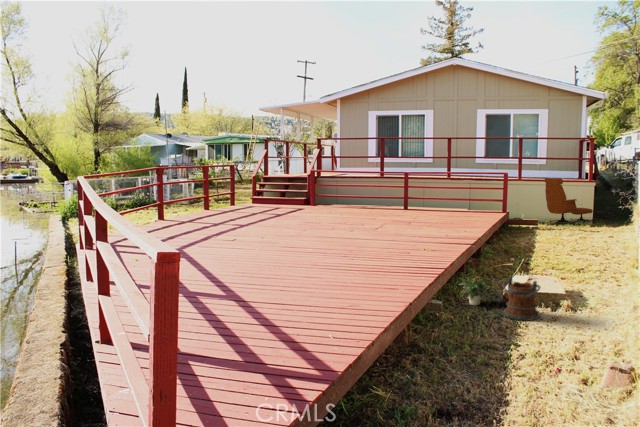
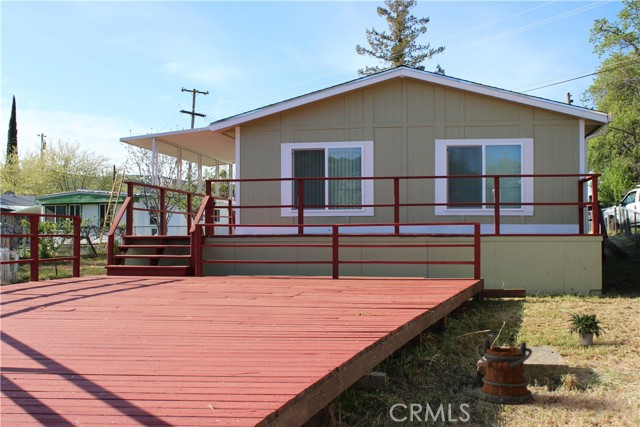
lounge chair: present [544,178,593,225] -> none [531,233,595,298]
potted plant: present [459,278,489,305] -> present [567,313,606,345]

